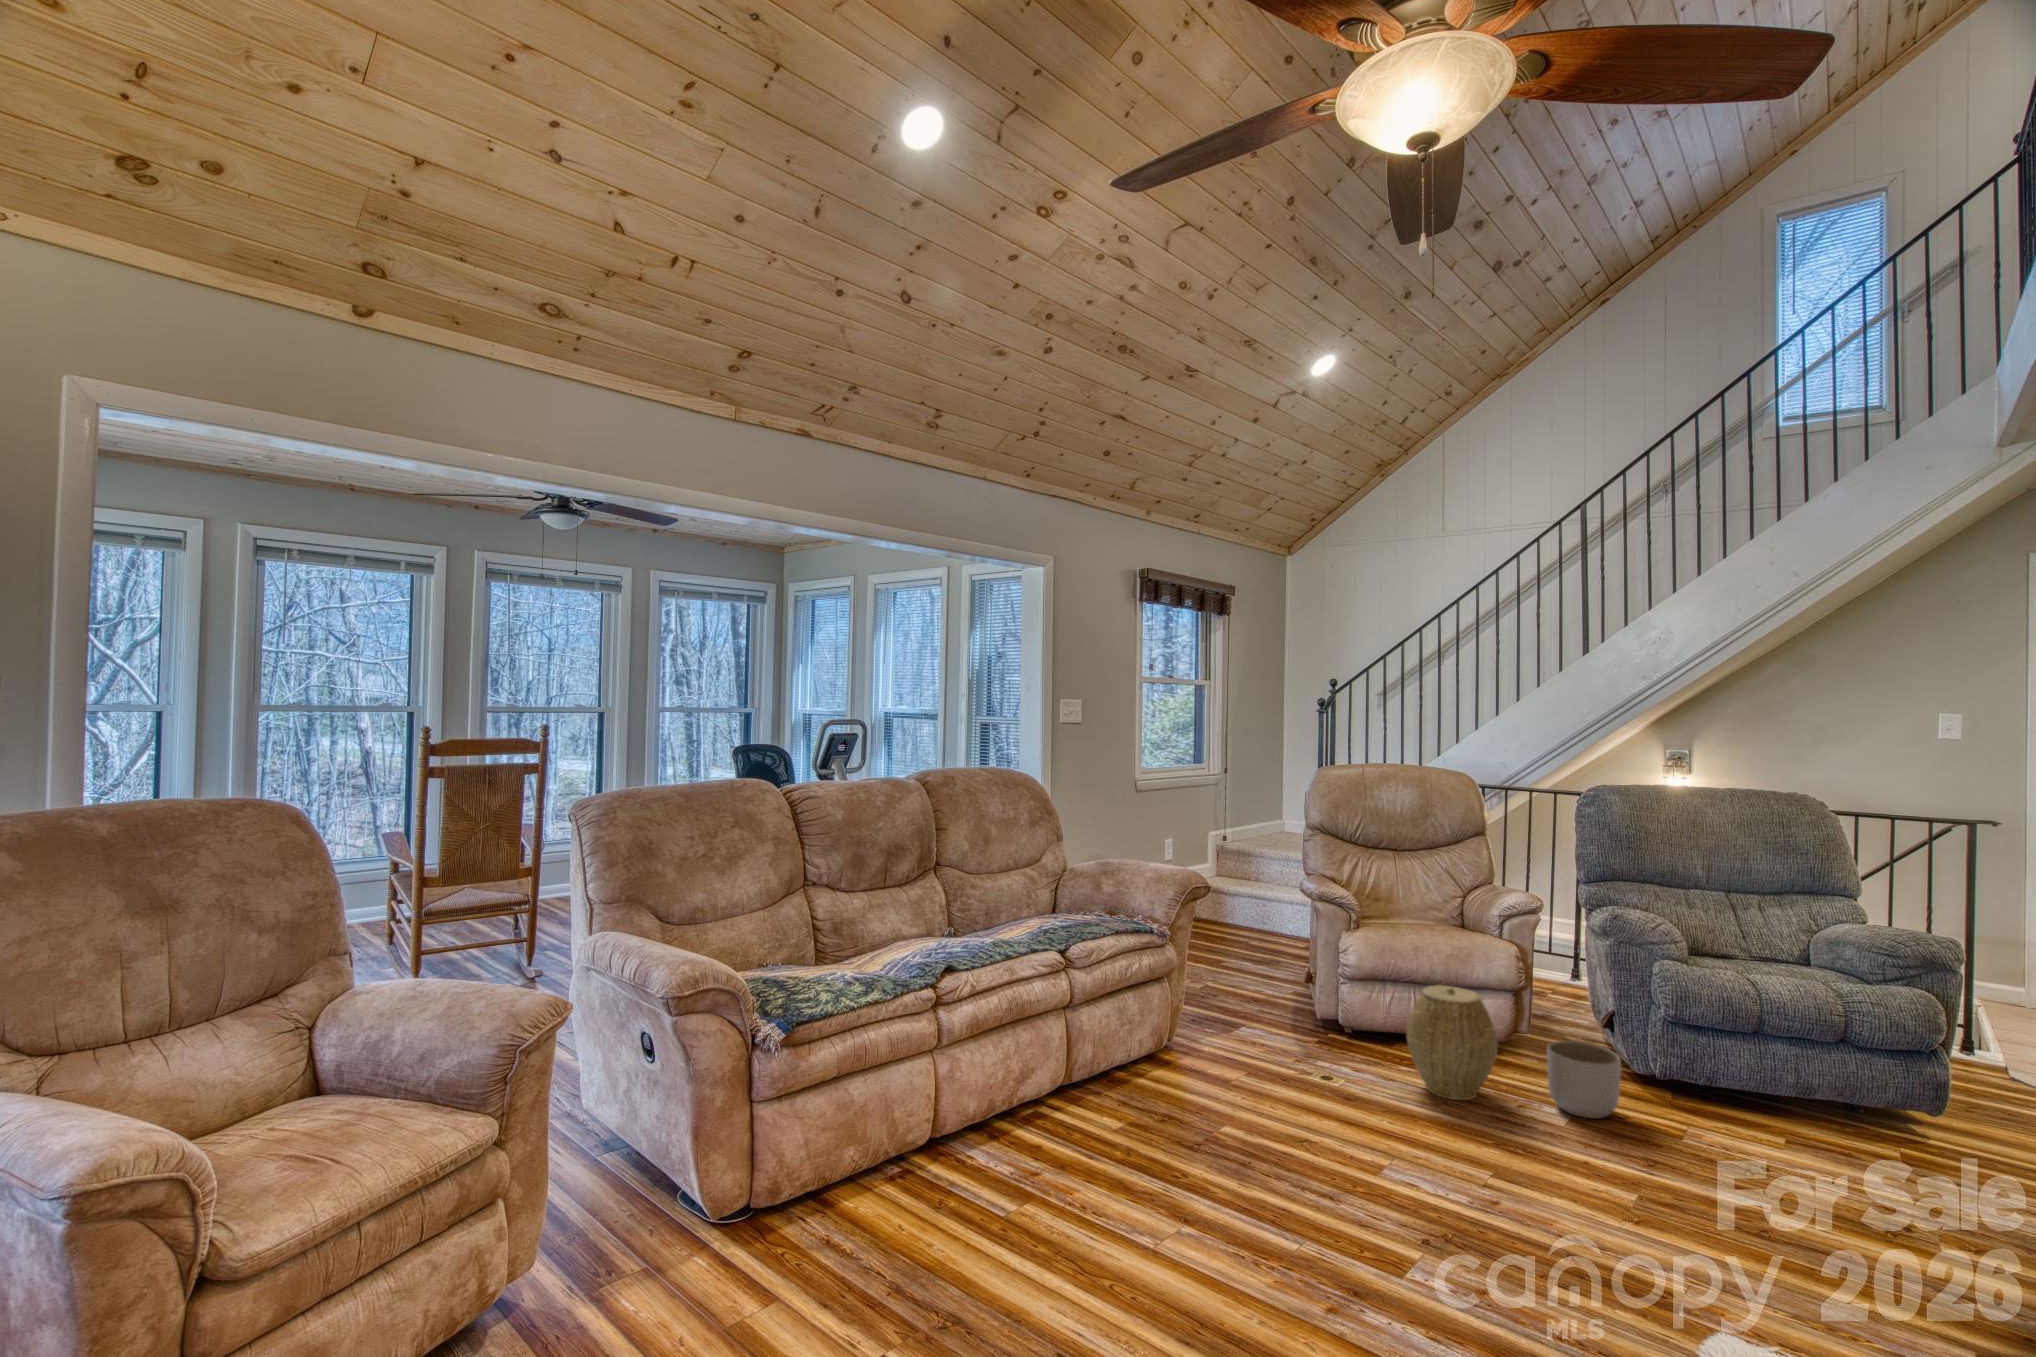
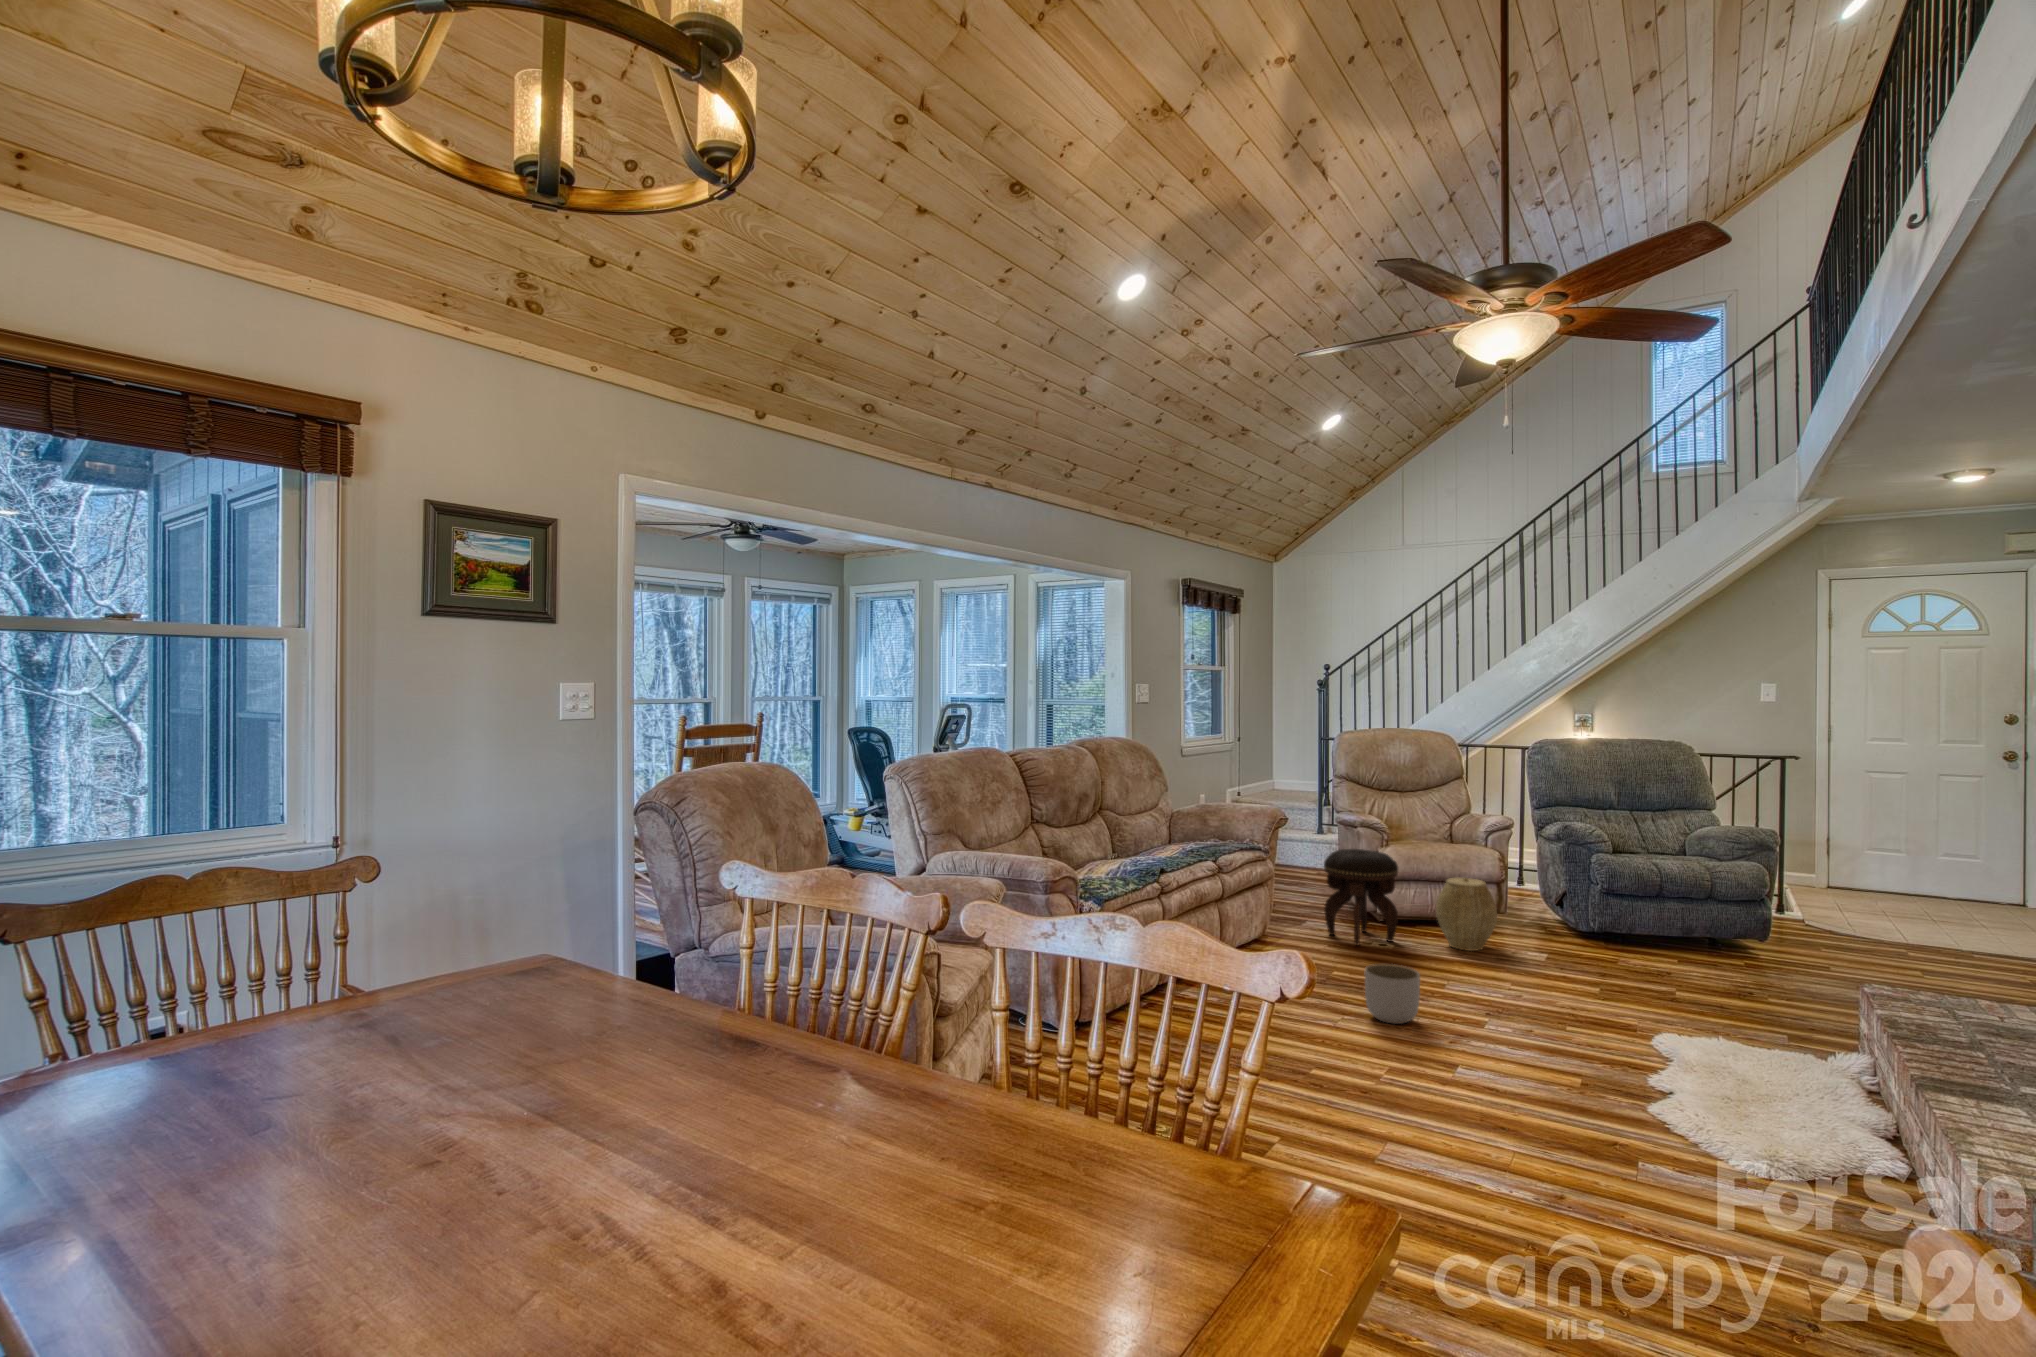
footstool: none [1248,934,1354,1080] -> present [1324,849,1398,946]
planter: present [1547,1041,1621,1118] -> present [1365,964,1420,1024]

